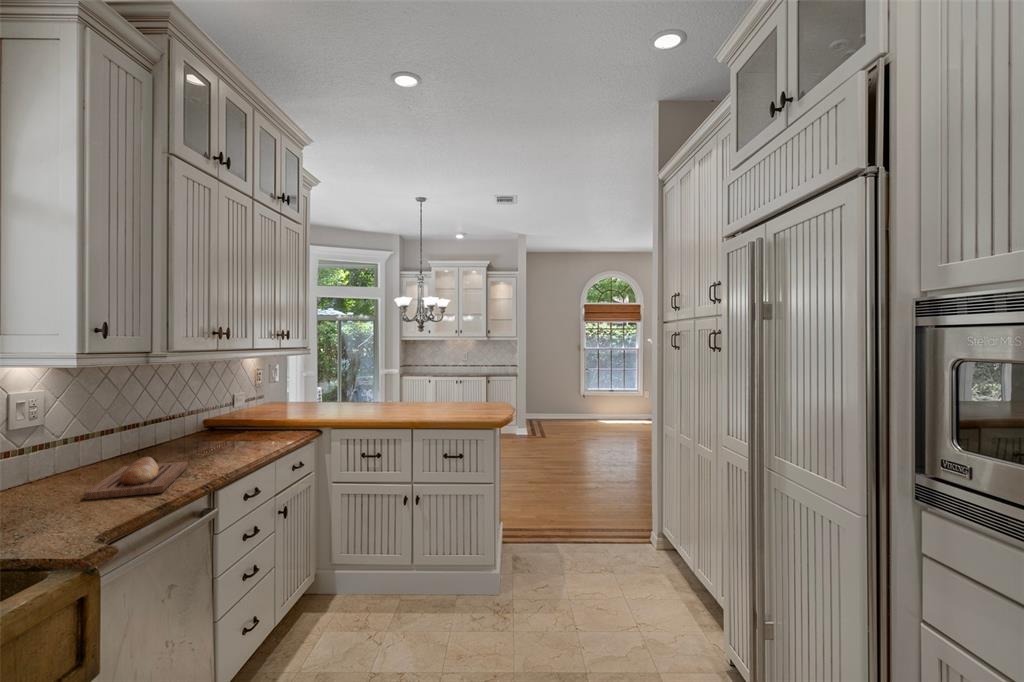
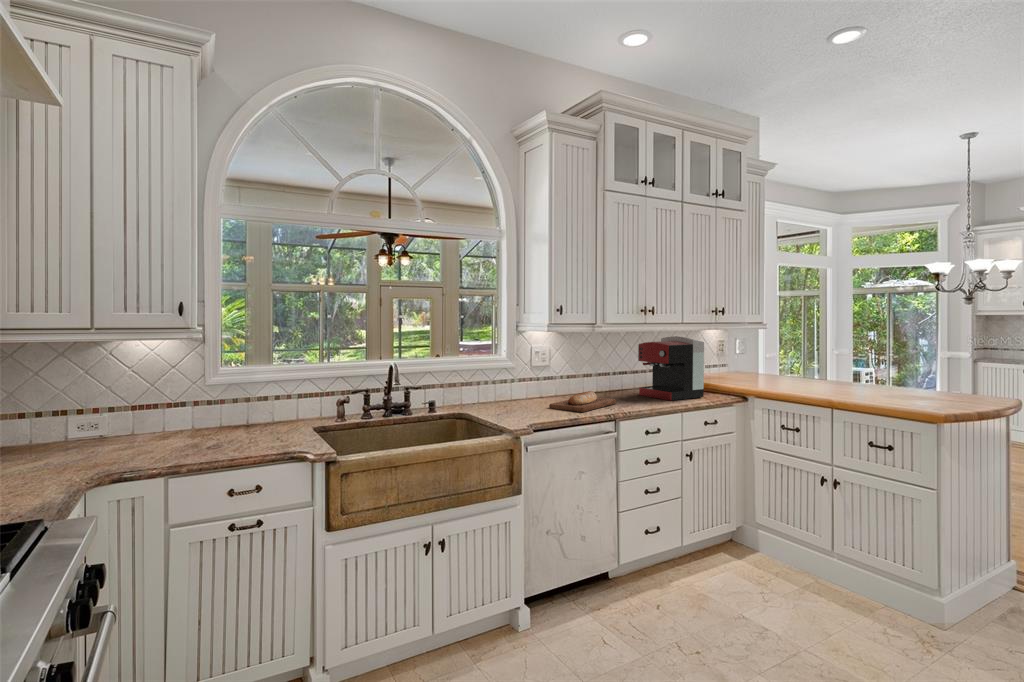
coffee maker: none [193,367,278,449] -> present [638,336,704,400]

